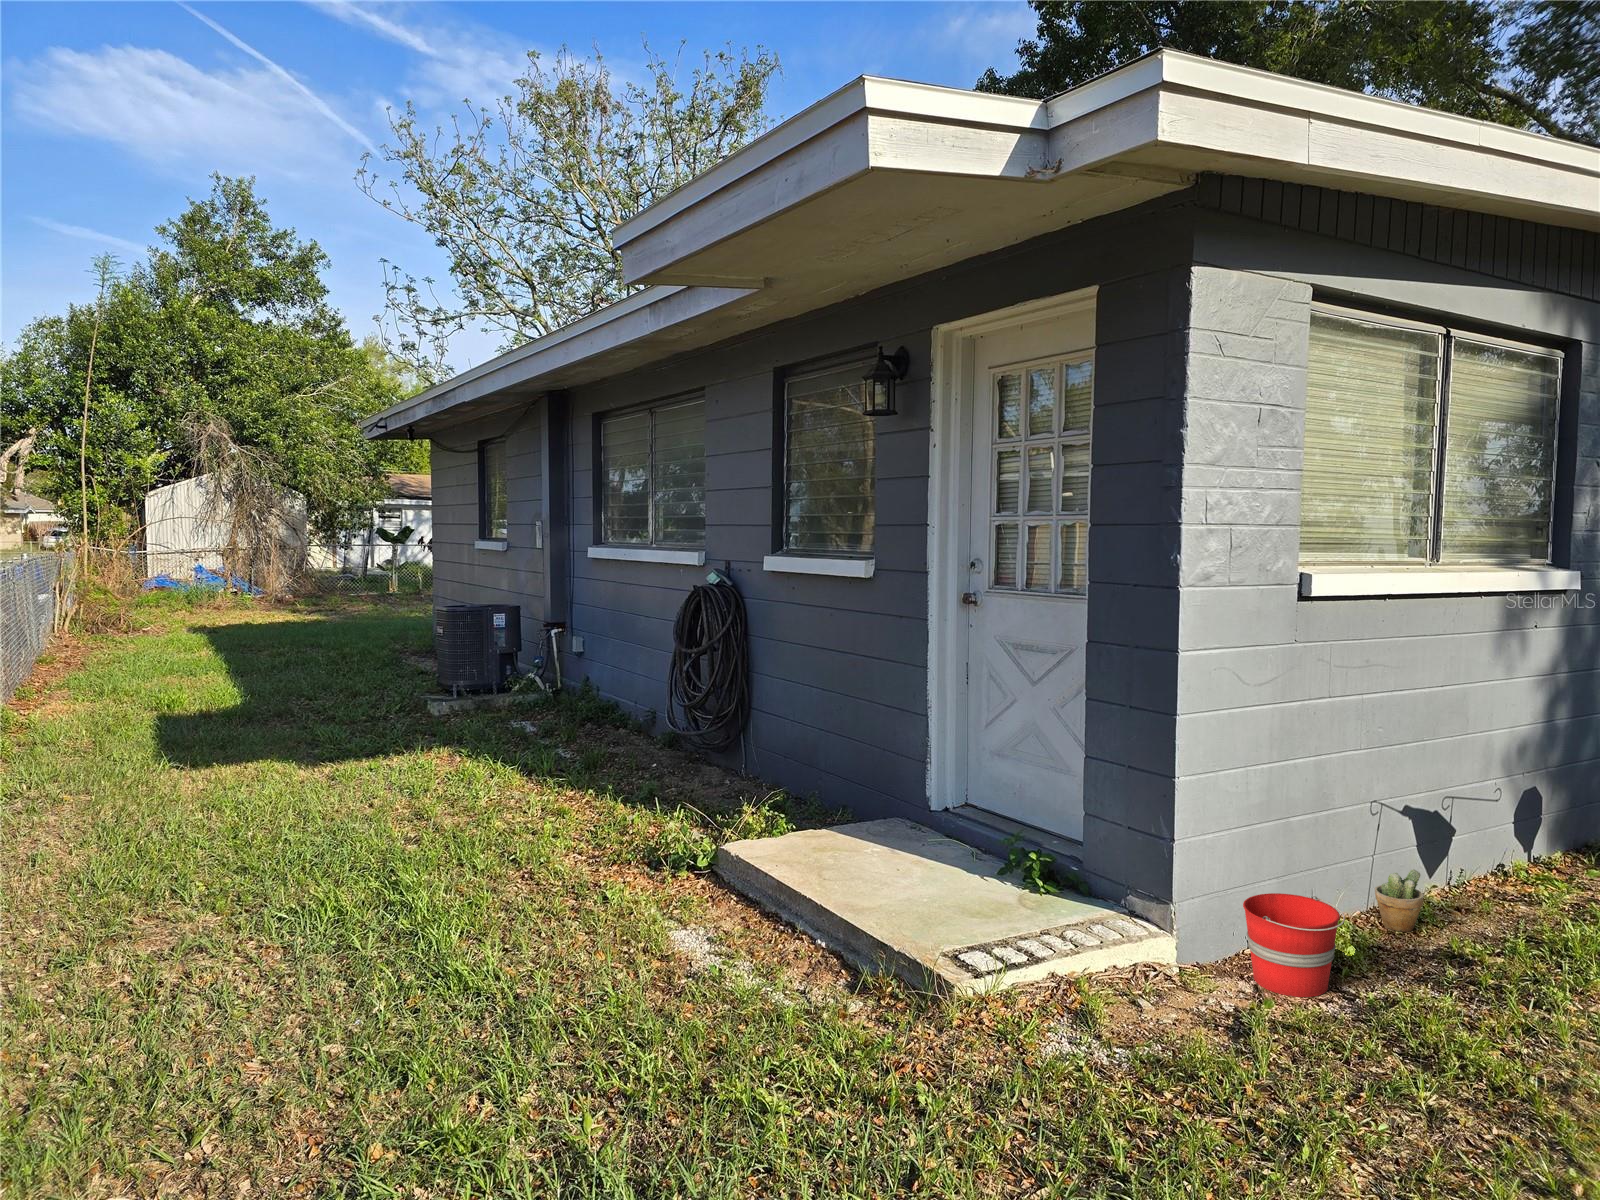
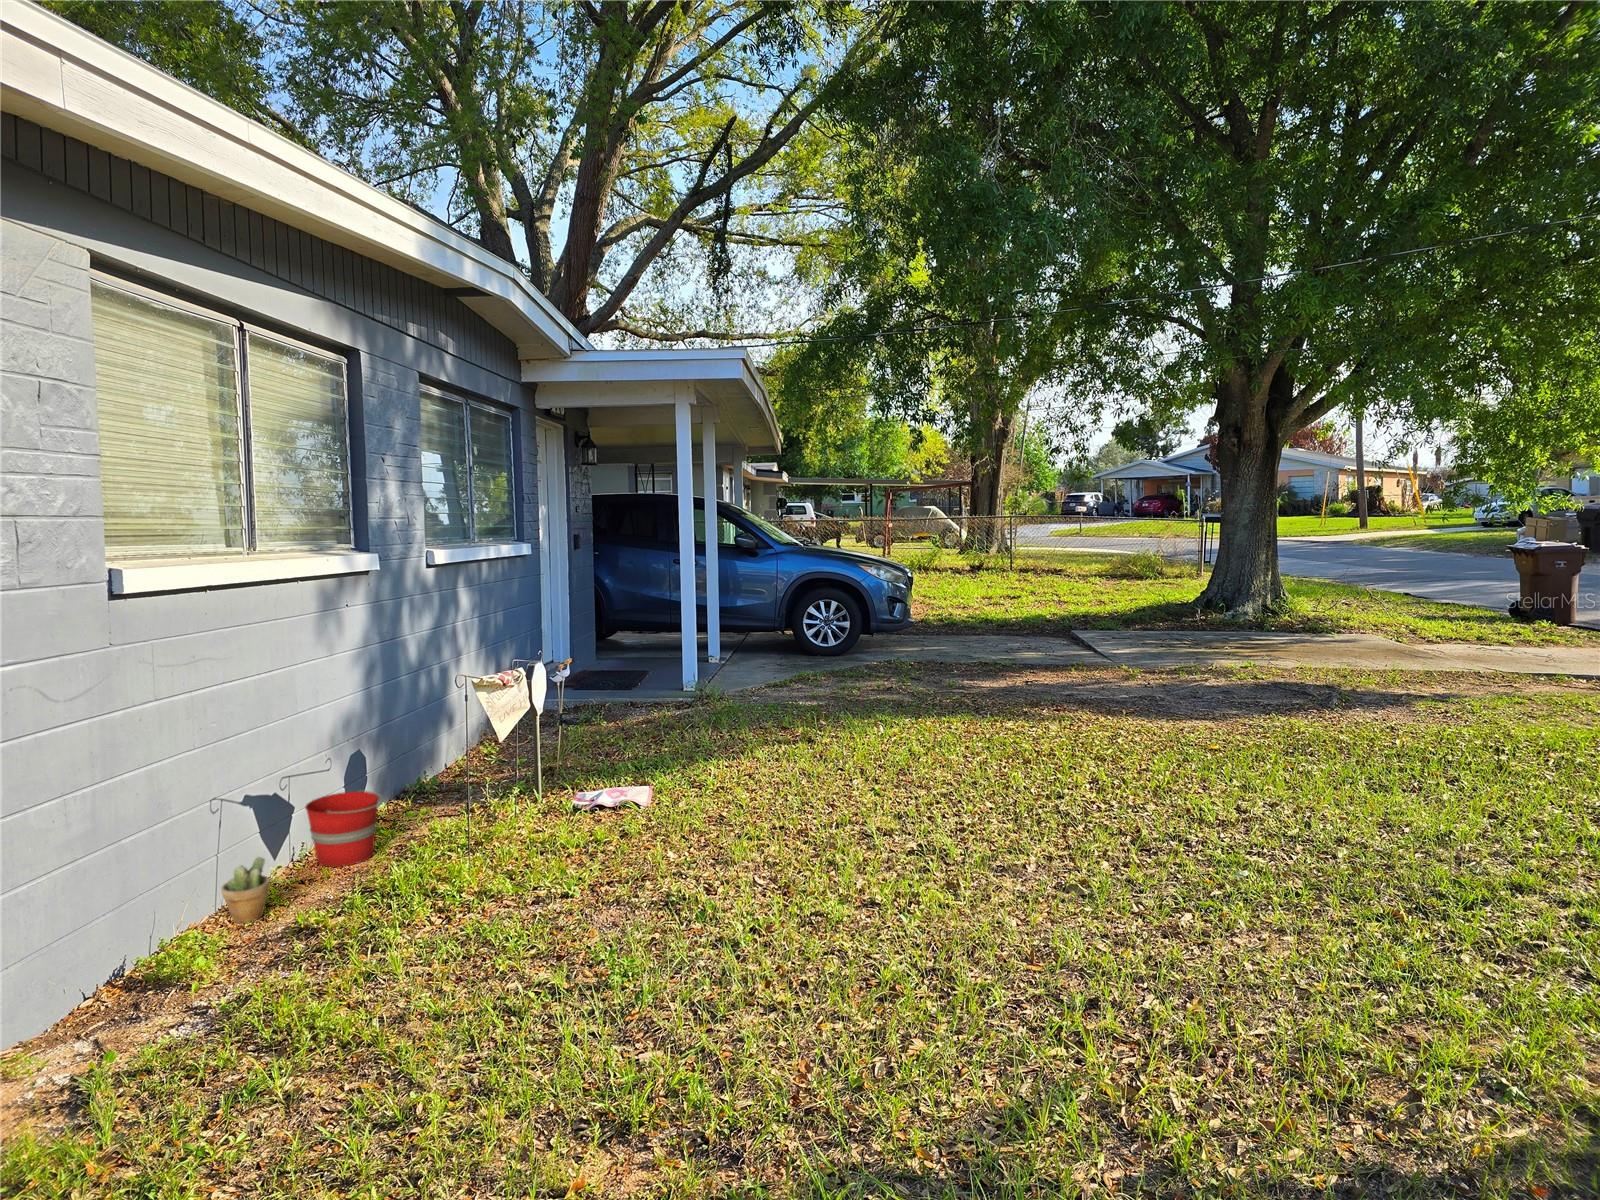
bucket: present [1243,893,1345,997] -> present [305,790,379,867]

